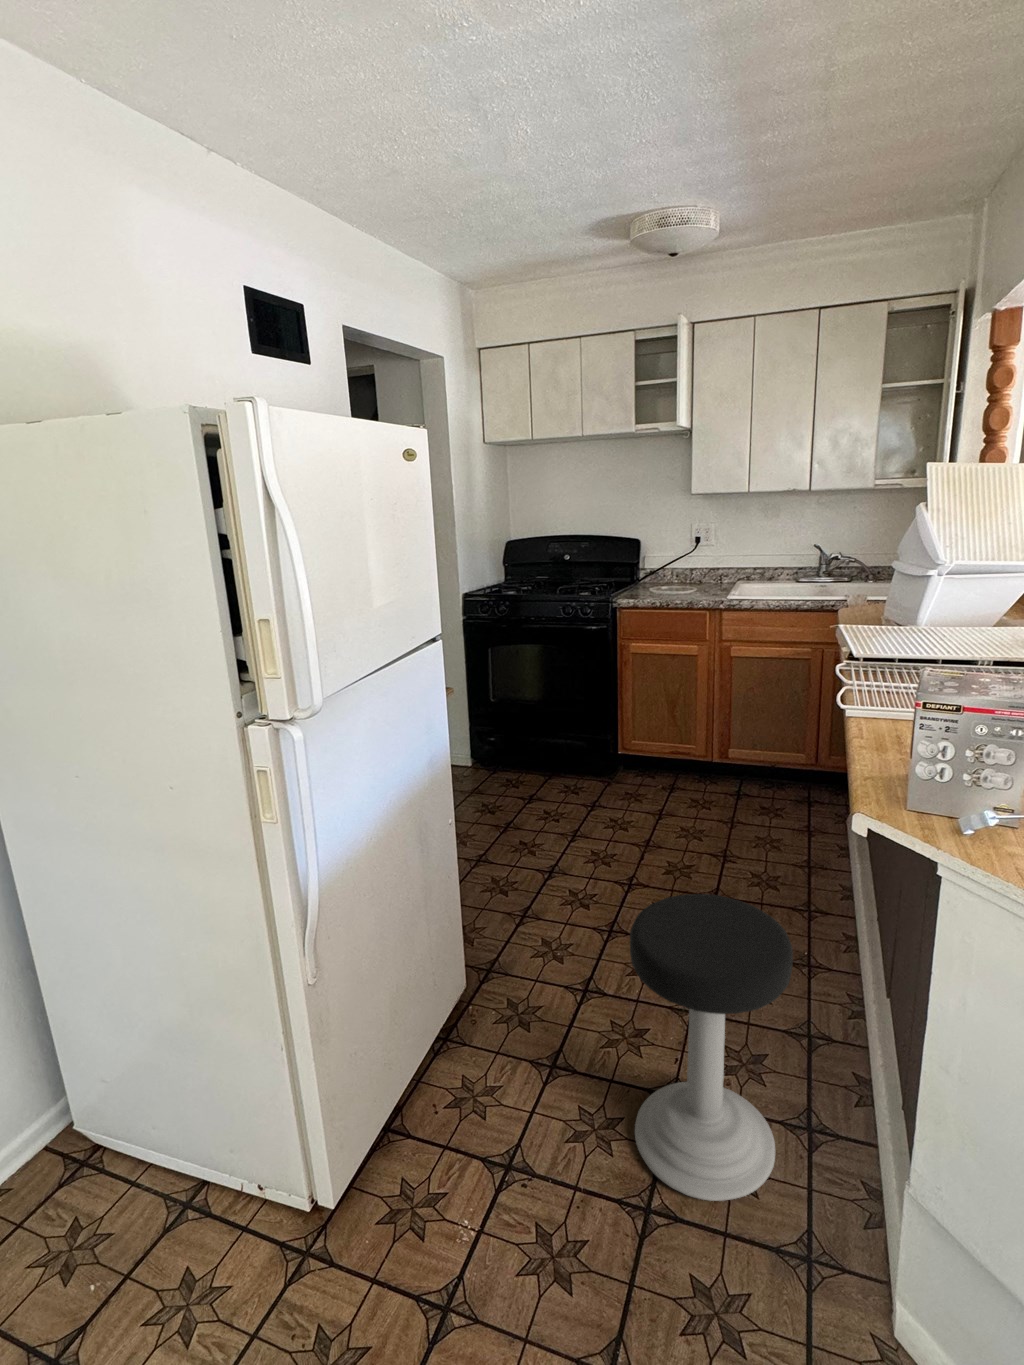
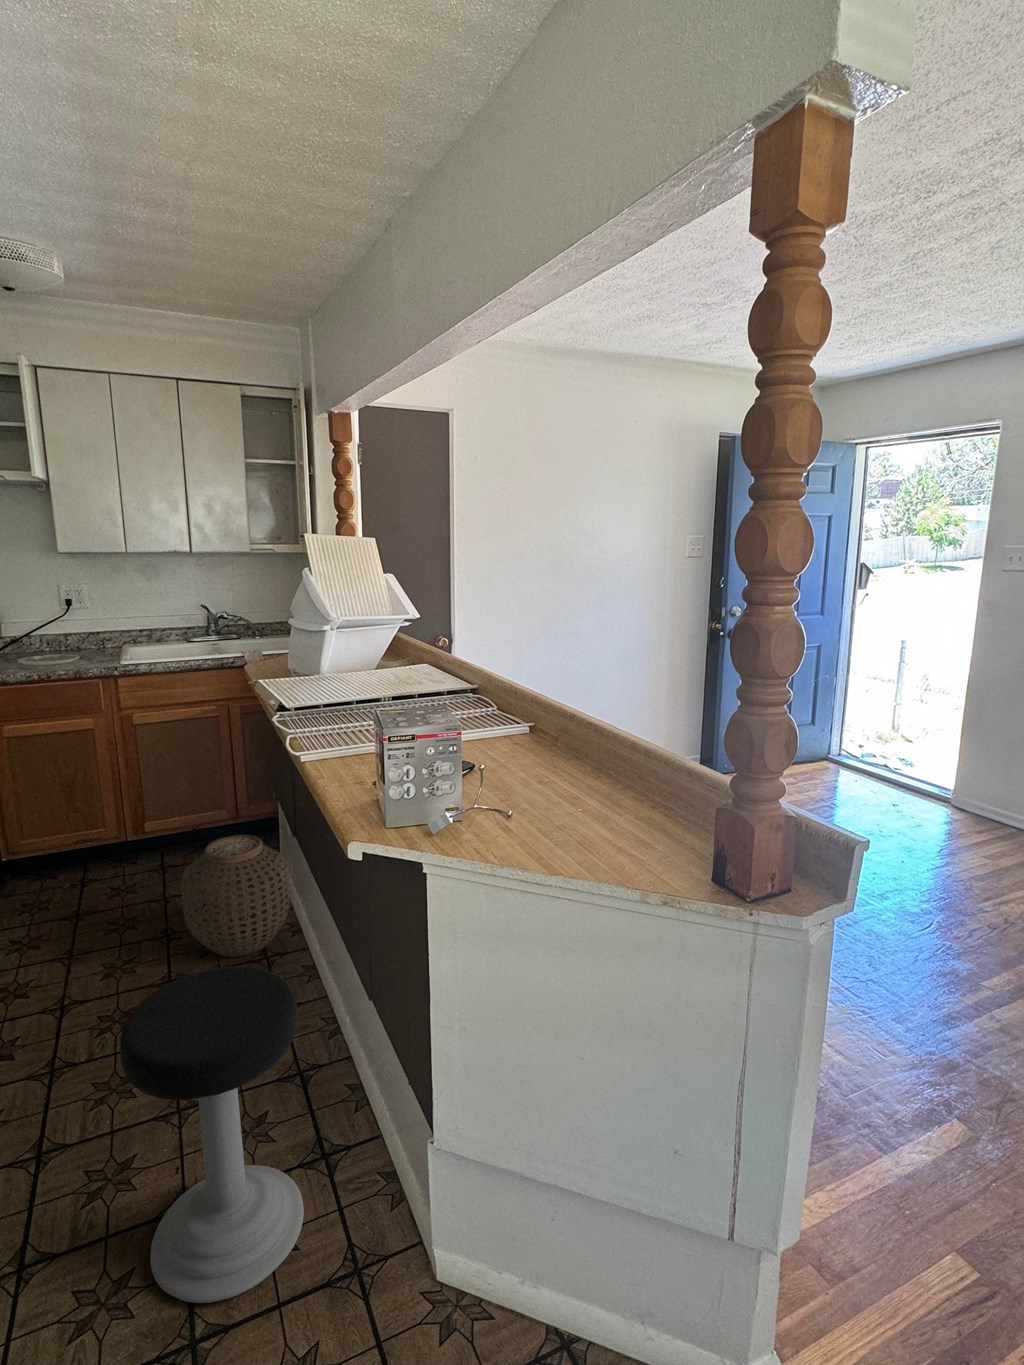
woven basket: none [739,780,849,901] -> present [181,835,290,957]

